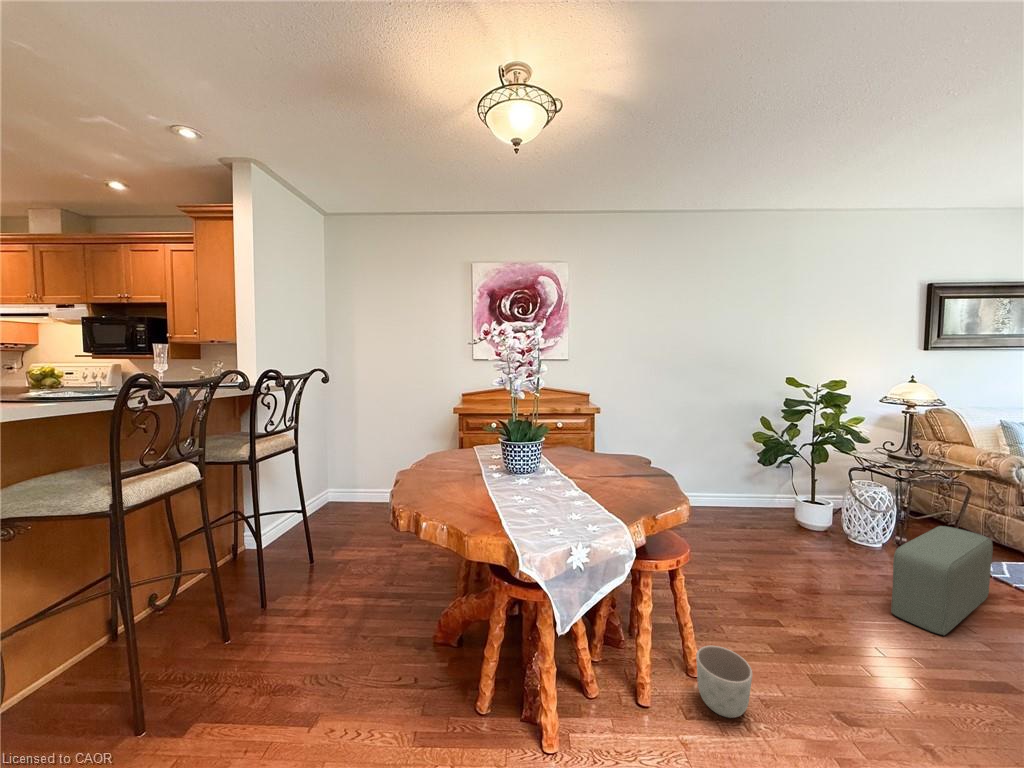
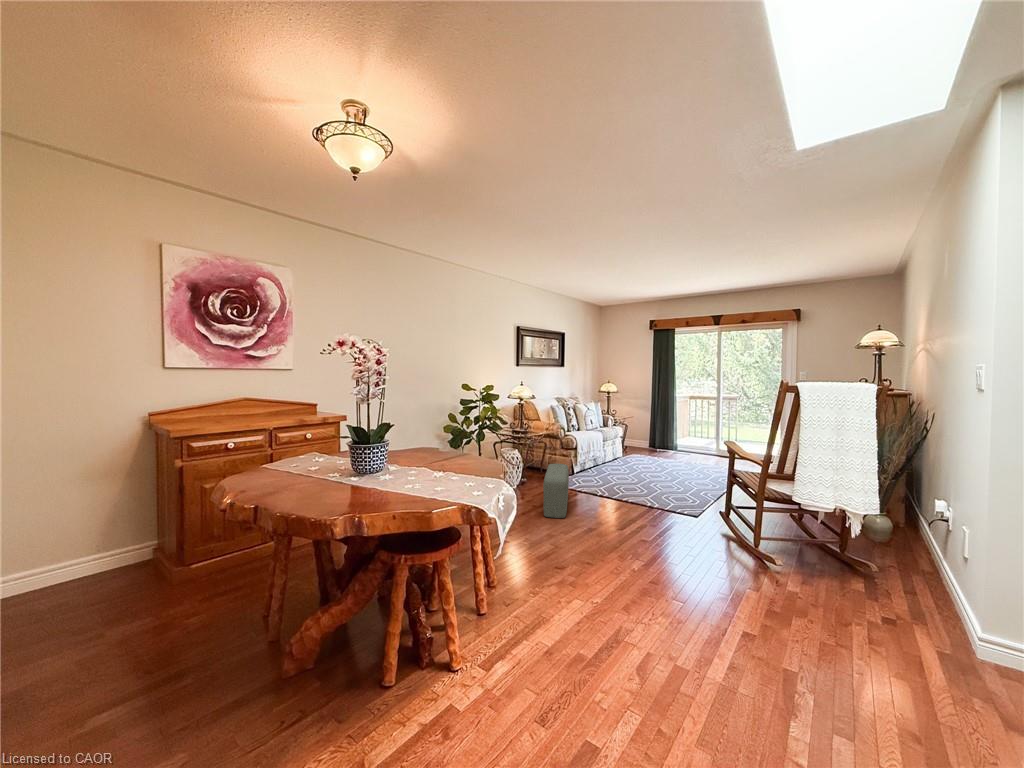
planter: present [696,646,752,718] -> none [500,557,531,595]

